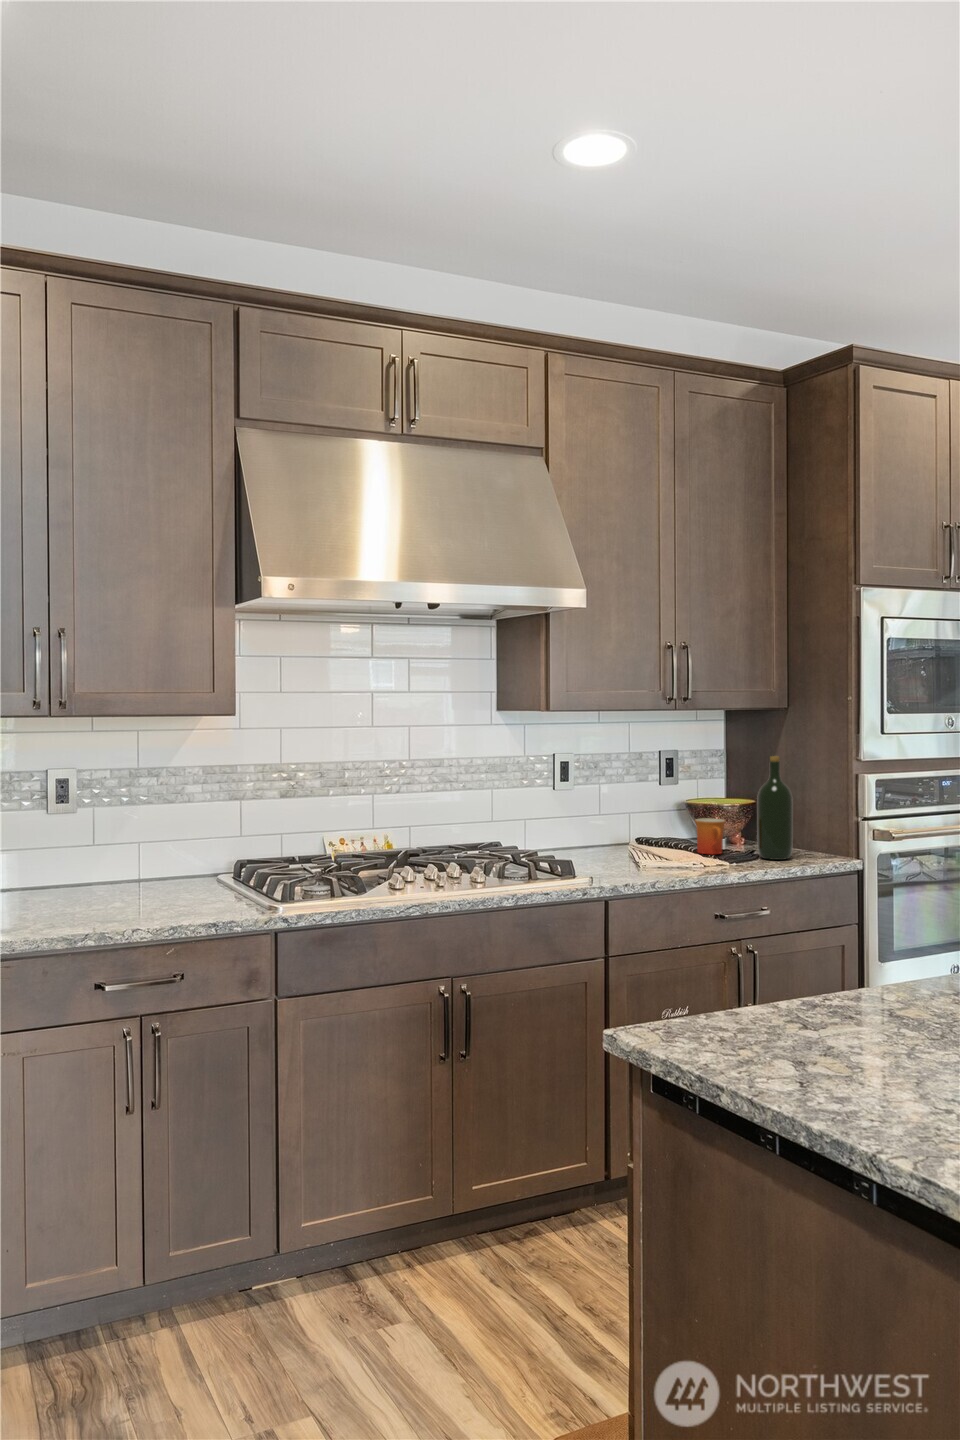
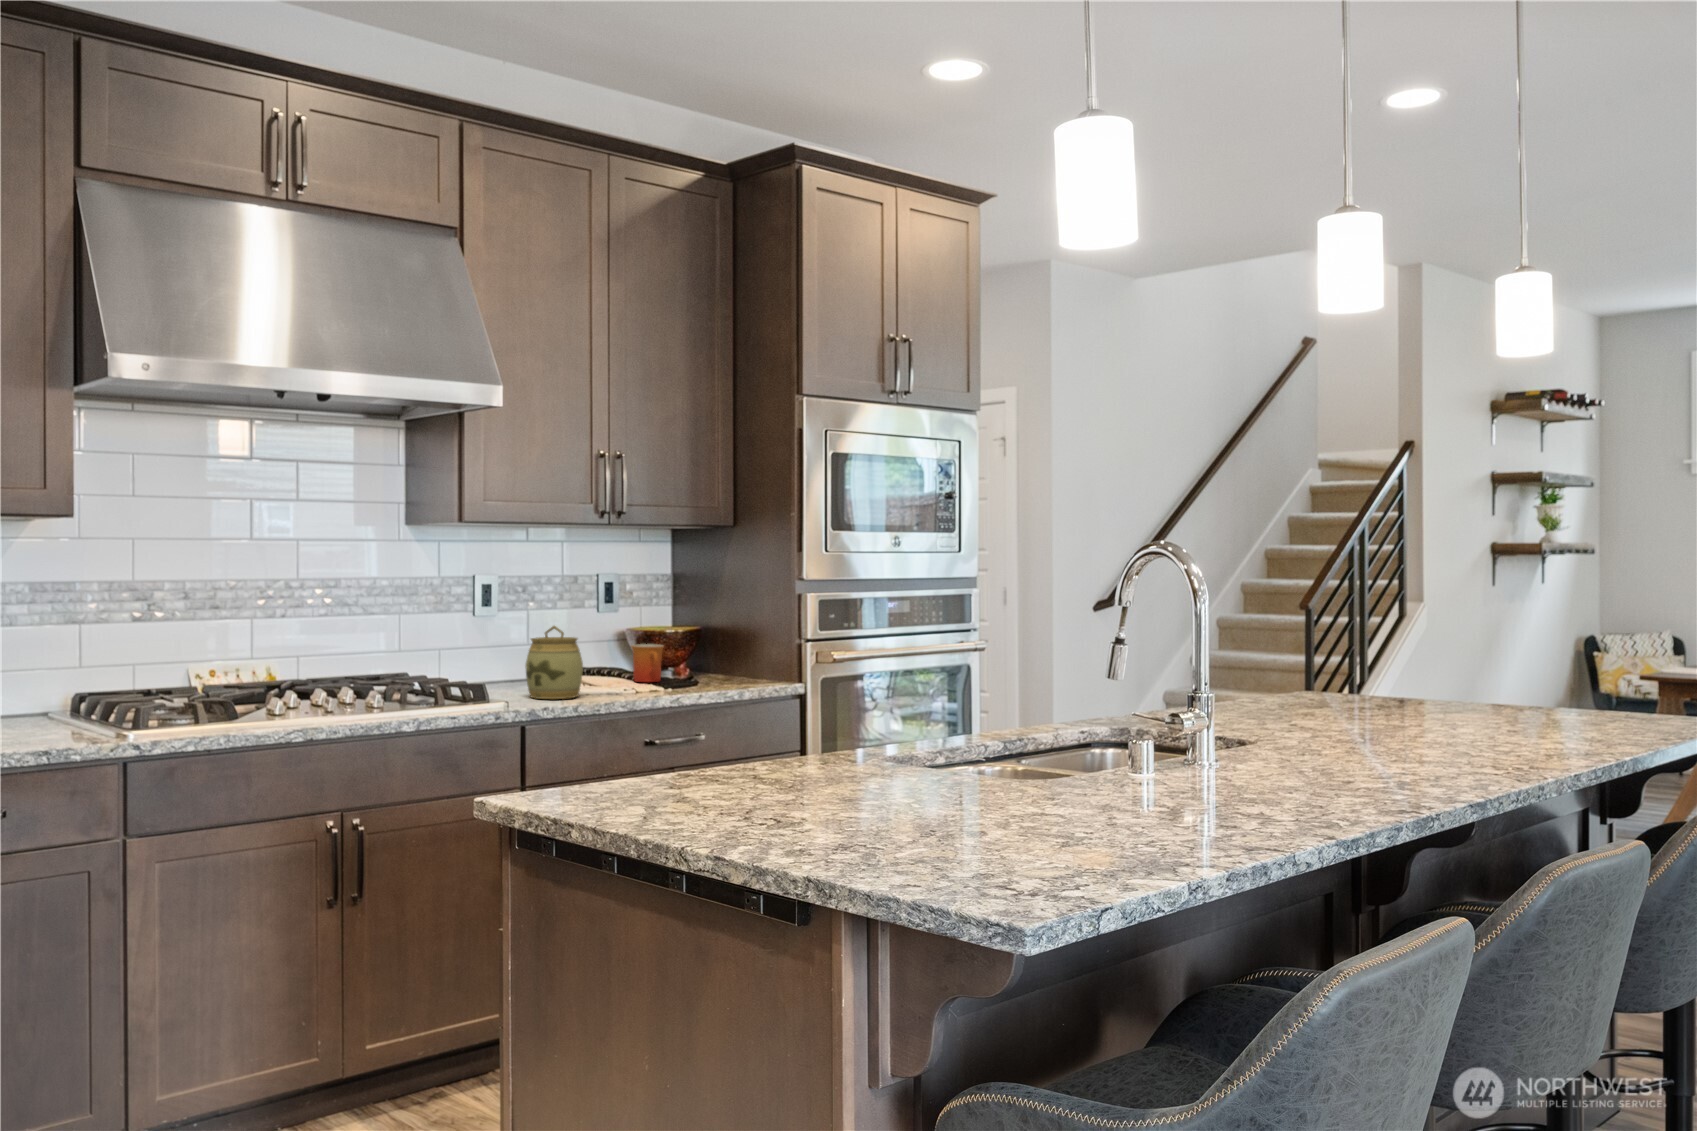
wine bottle: present [757,756,793,860] -> none [697,575,733,685]
jar: none [606,805,657,874] -> present [525,626,583,699]

